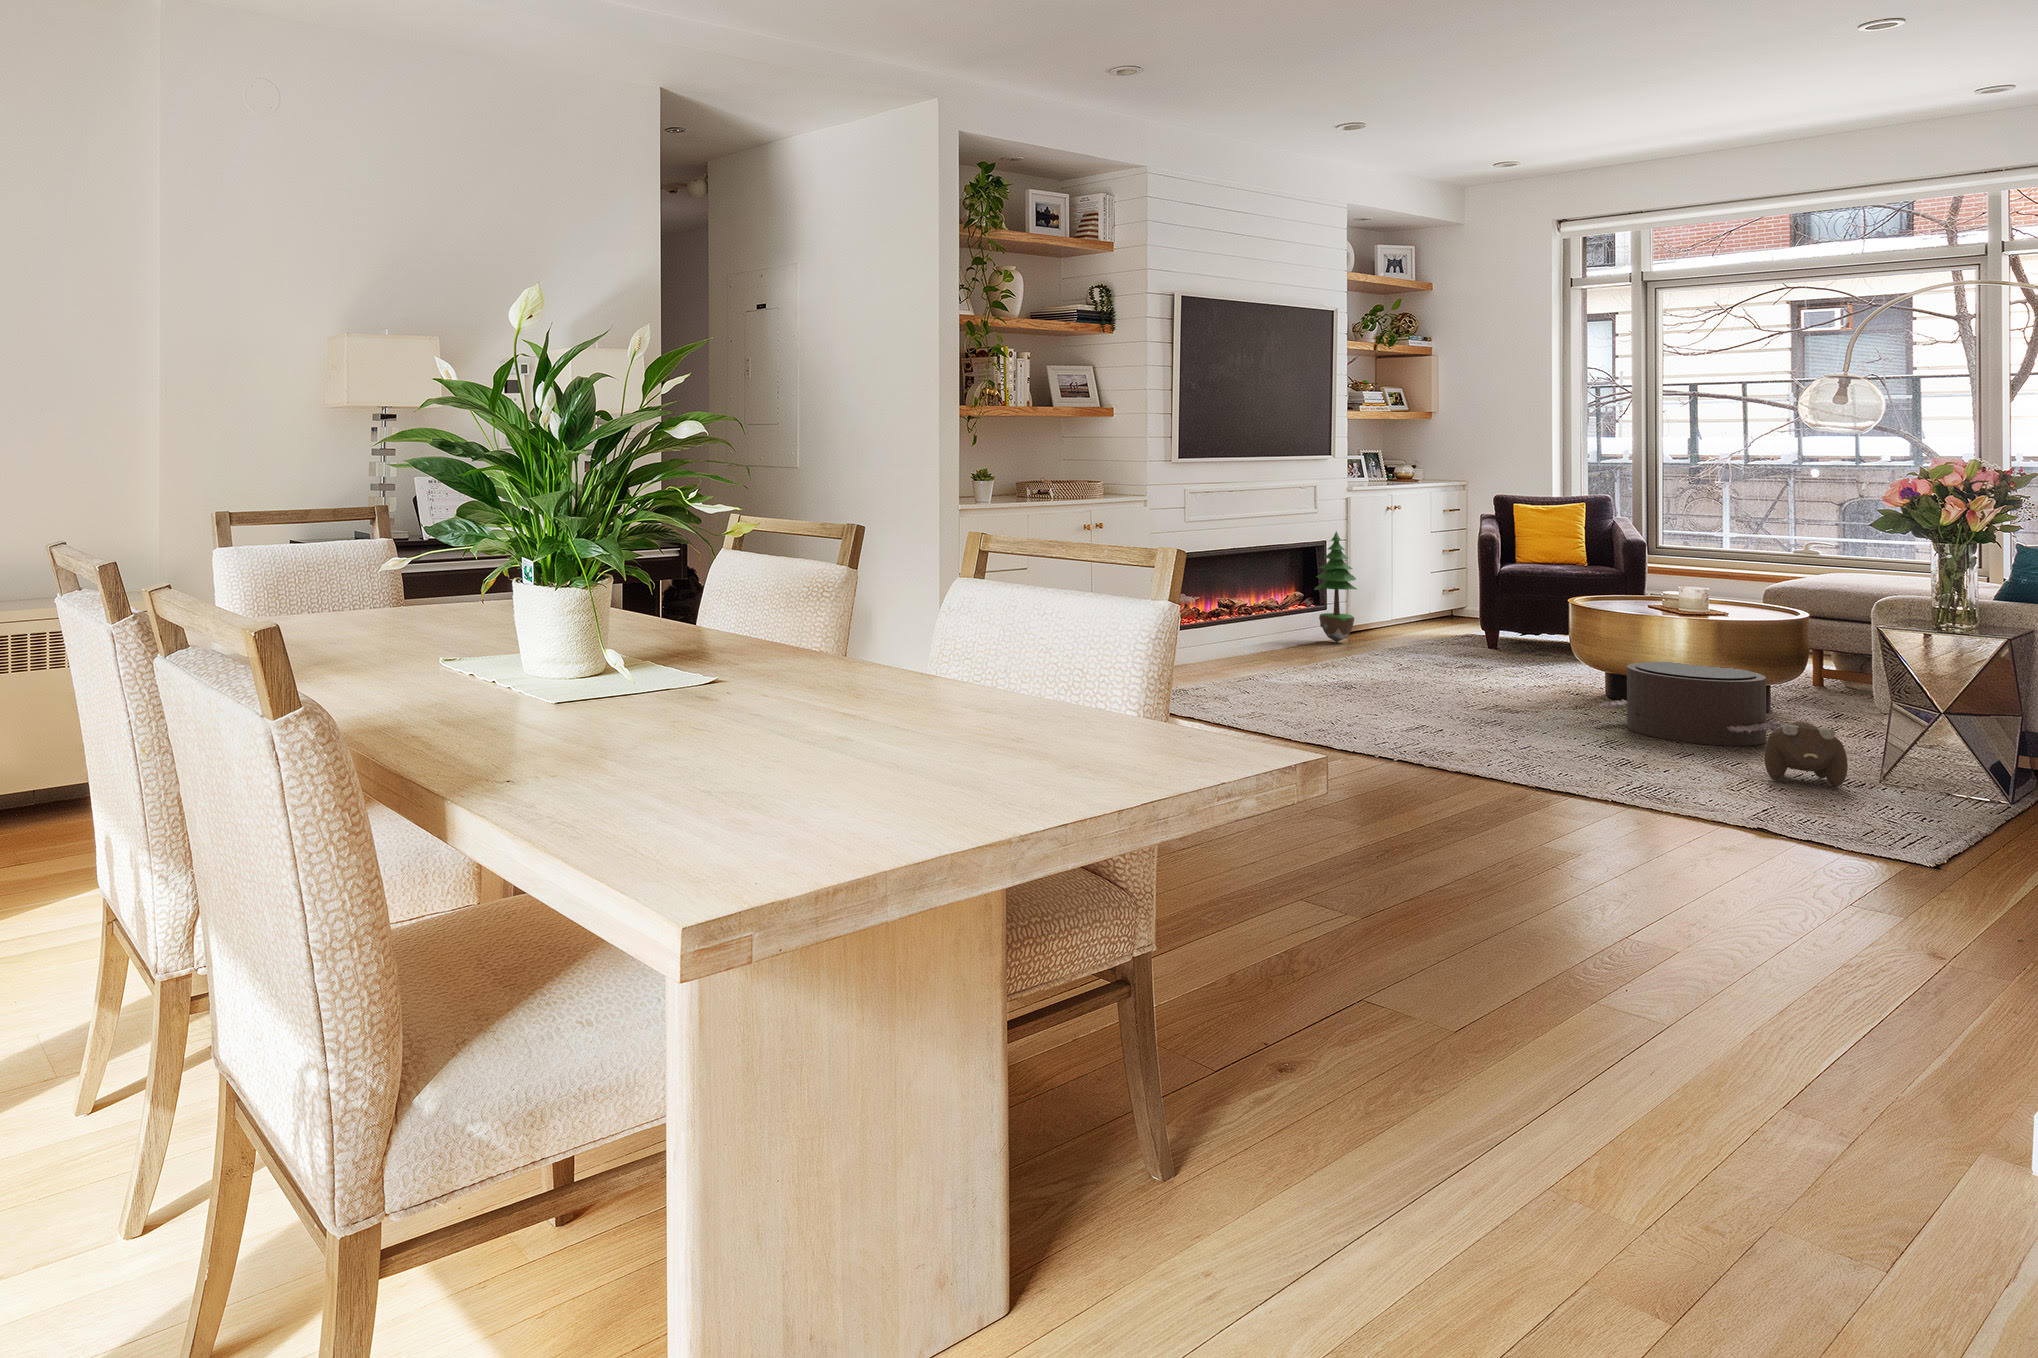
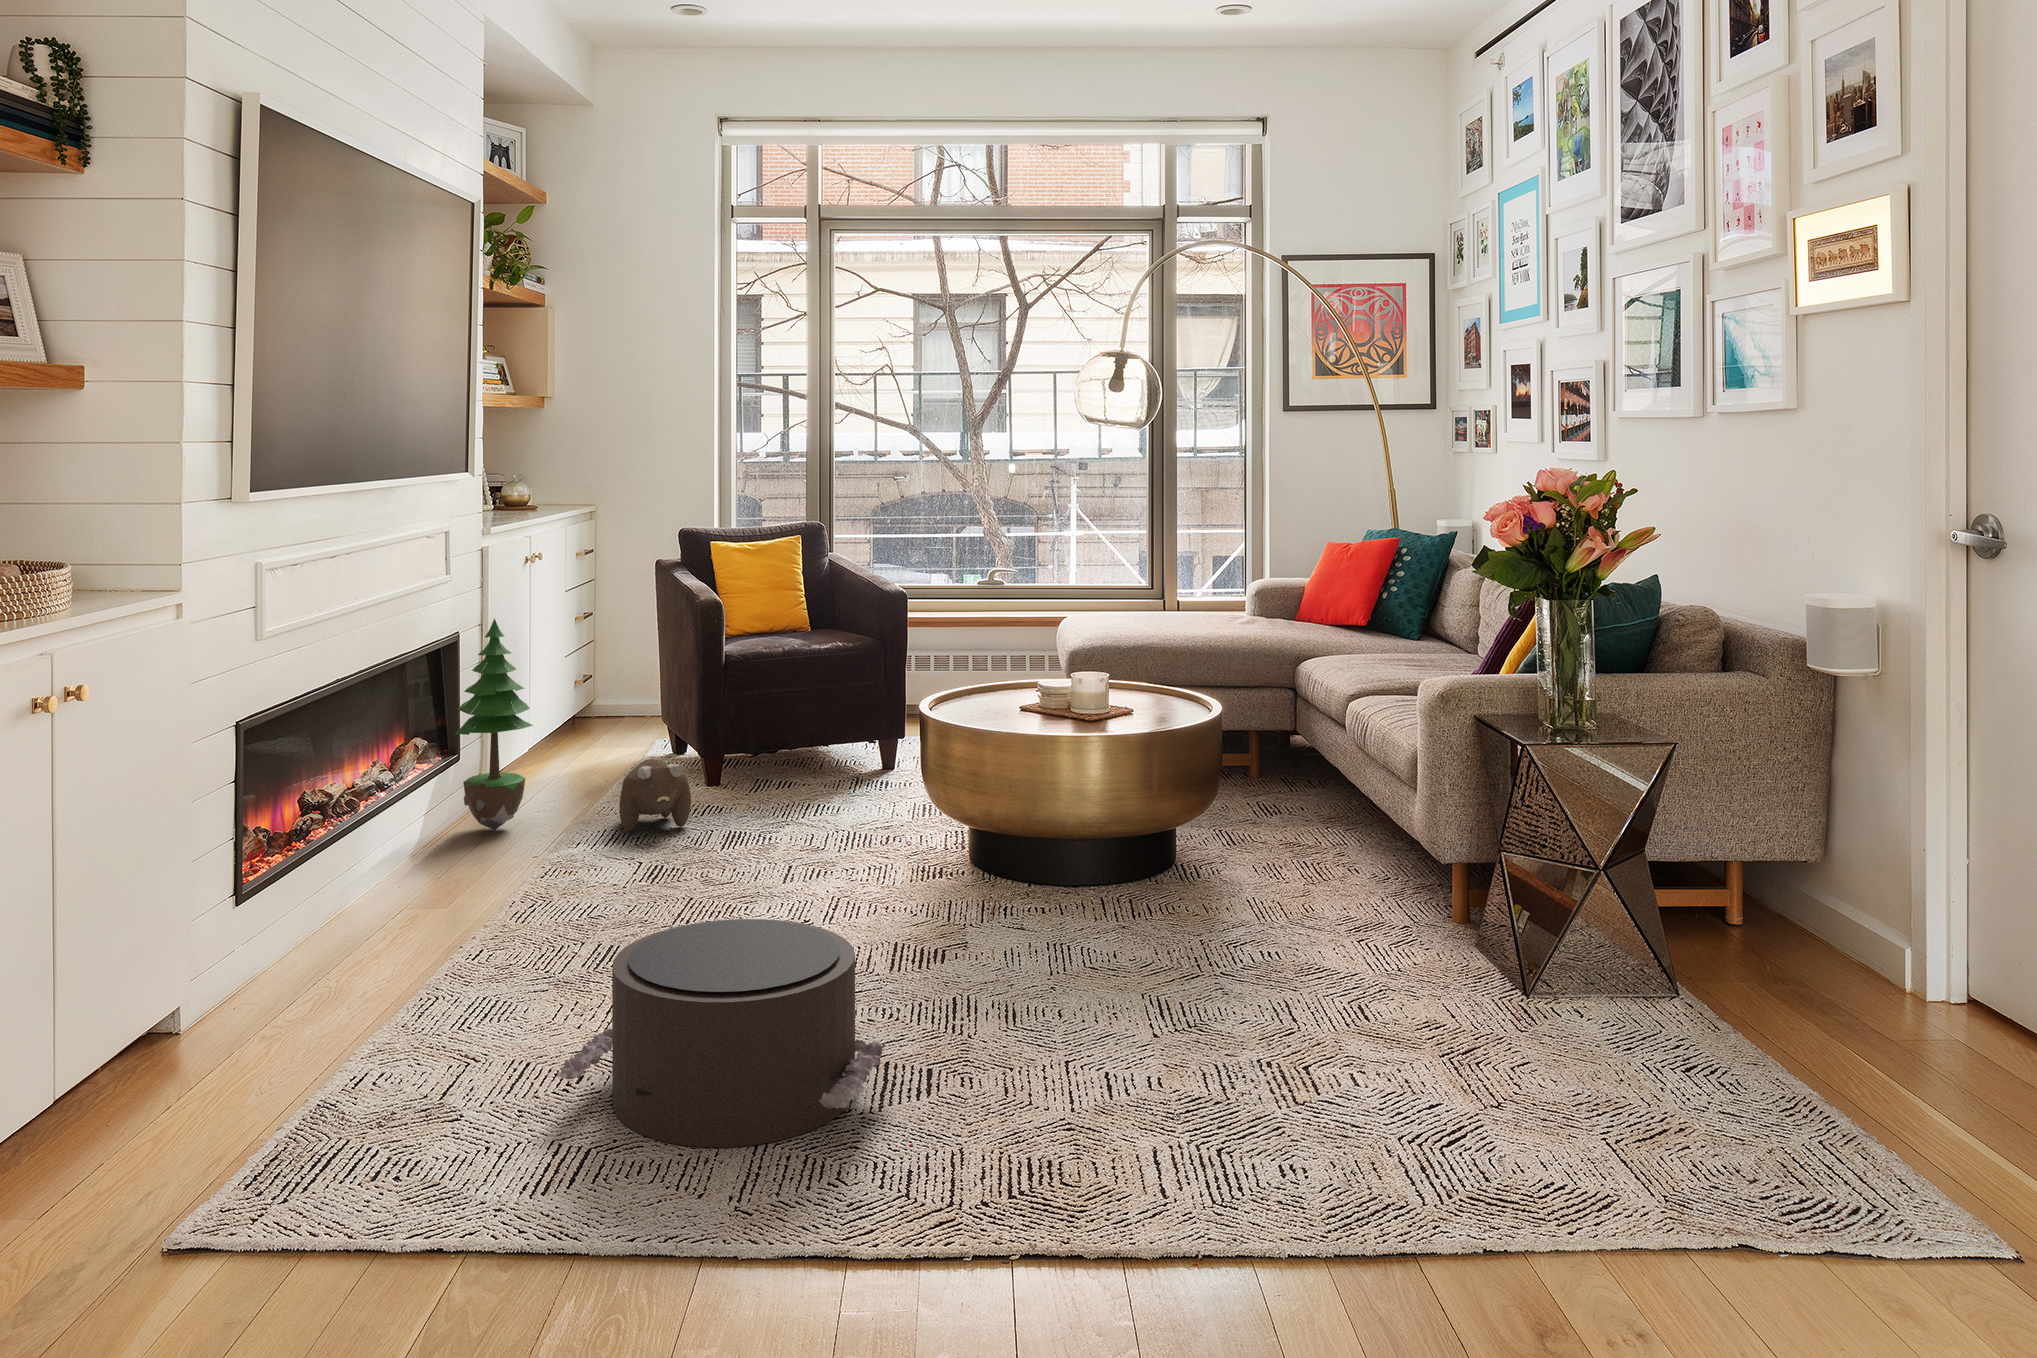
pouf: present [1599,662,1783,746] -> present [557,919,886,1147]
plush toy: present [1765,722,1848,787] -> present [619,759,691,831]

